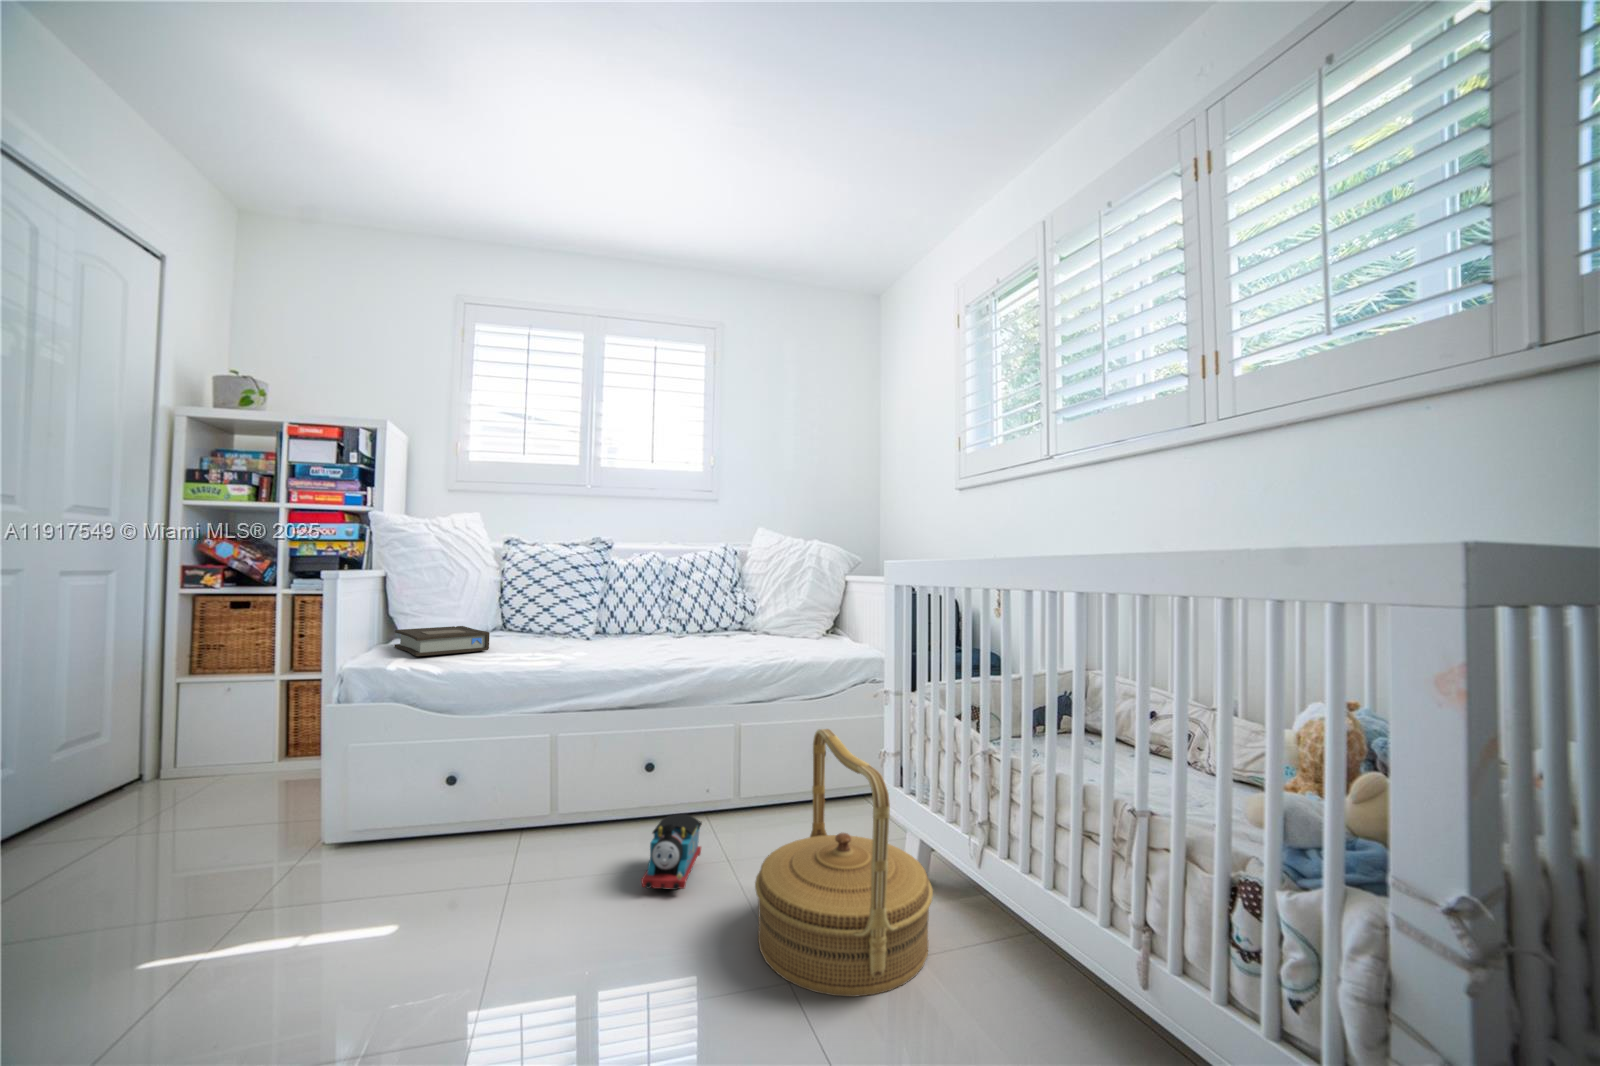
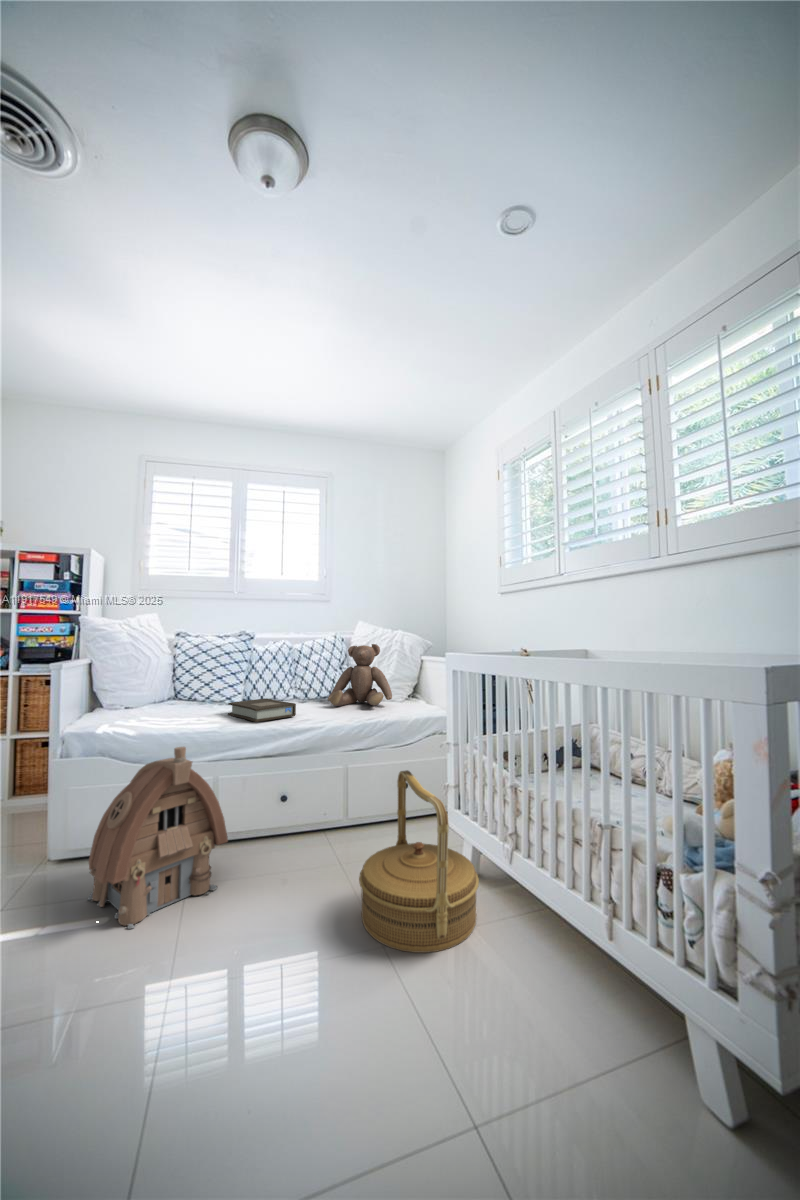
teddy bear: none [715,557,806,642] -> present [328,644,392,706]
book: present [394,626,490,656] -> present [228,698,296,722]
toy house: none [365,687,567,948] -> present [88,747,228,929]
toy train: present [641,814,702,890] -> none [280,831,321,884]

